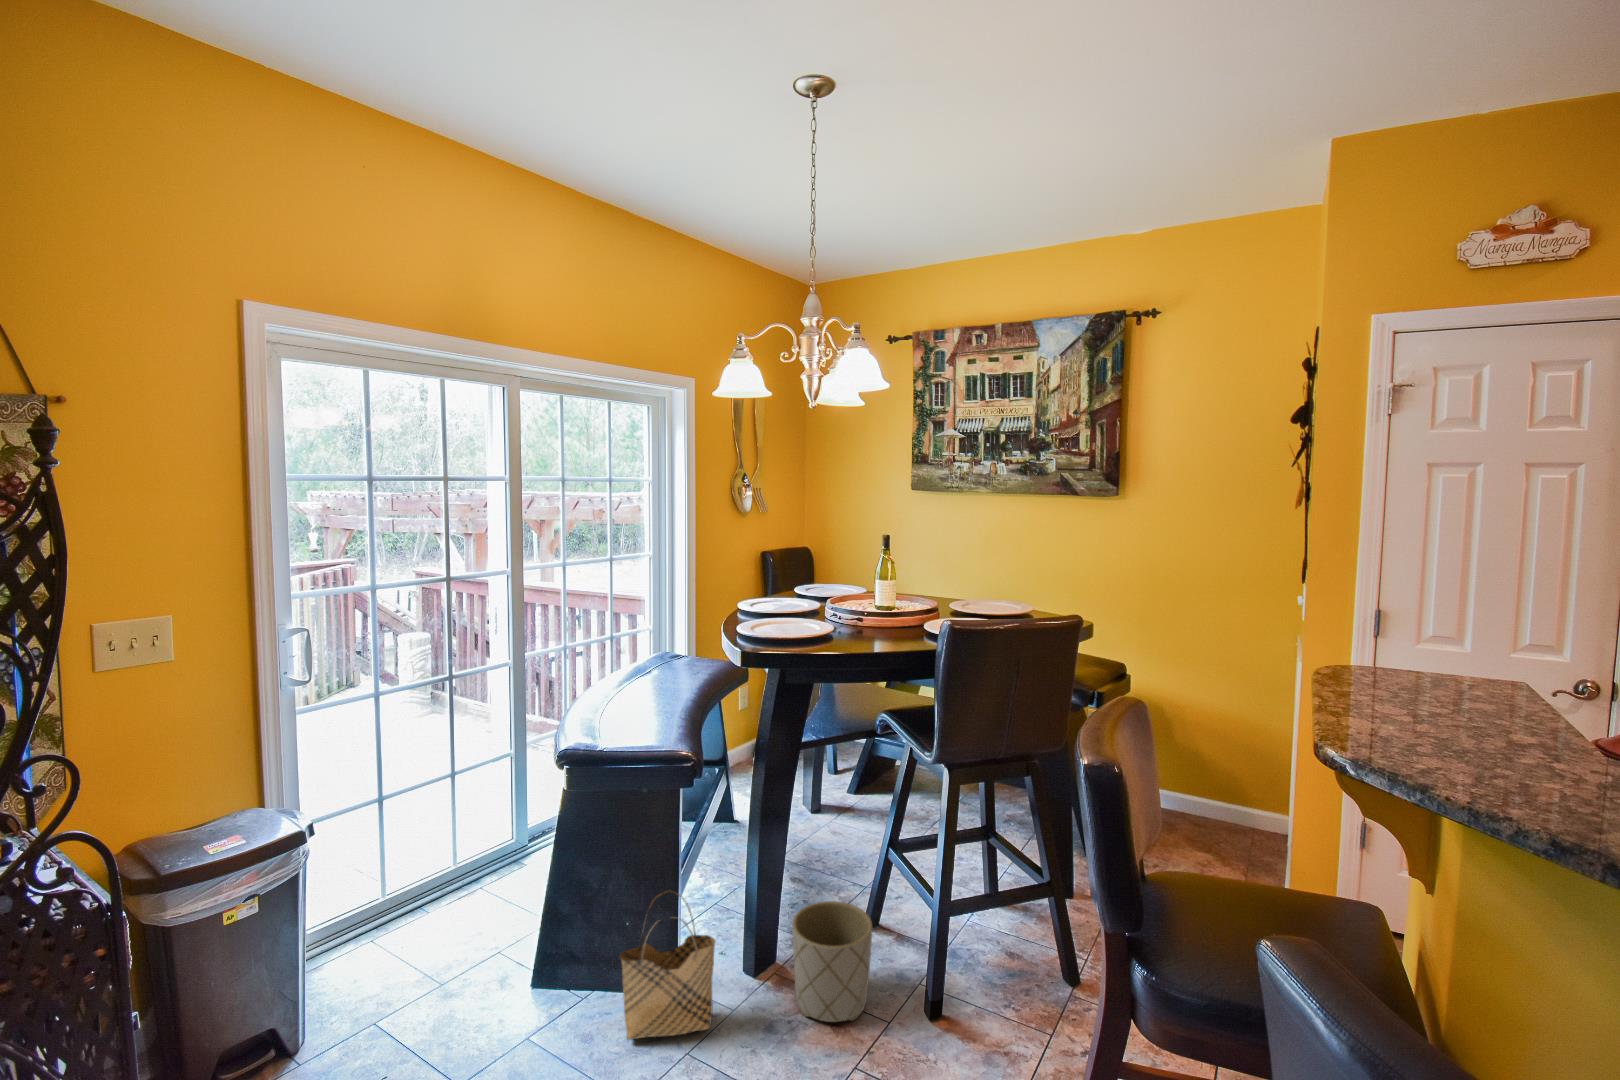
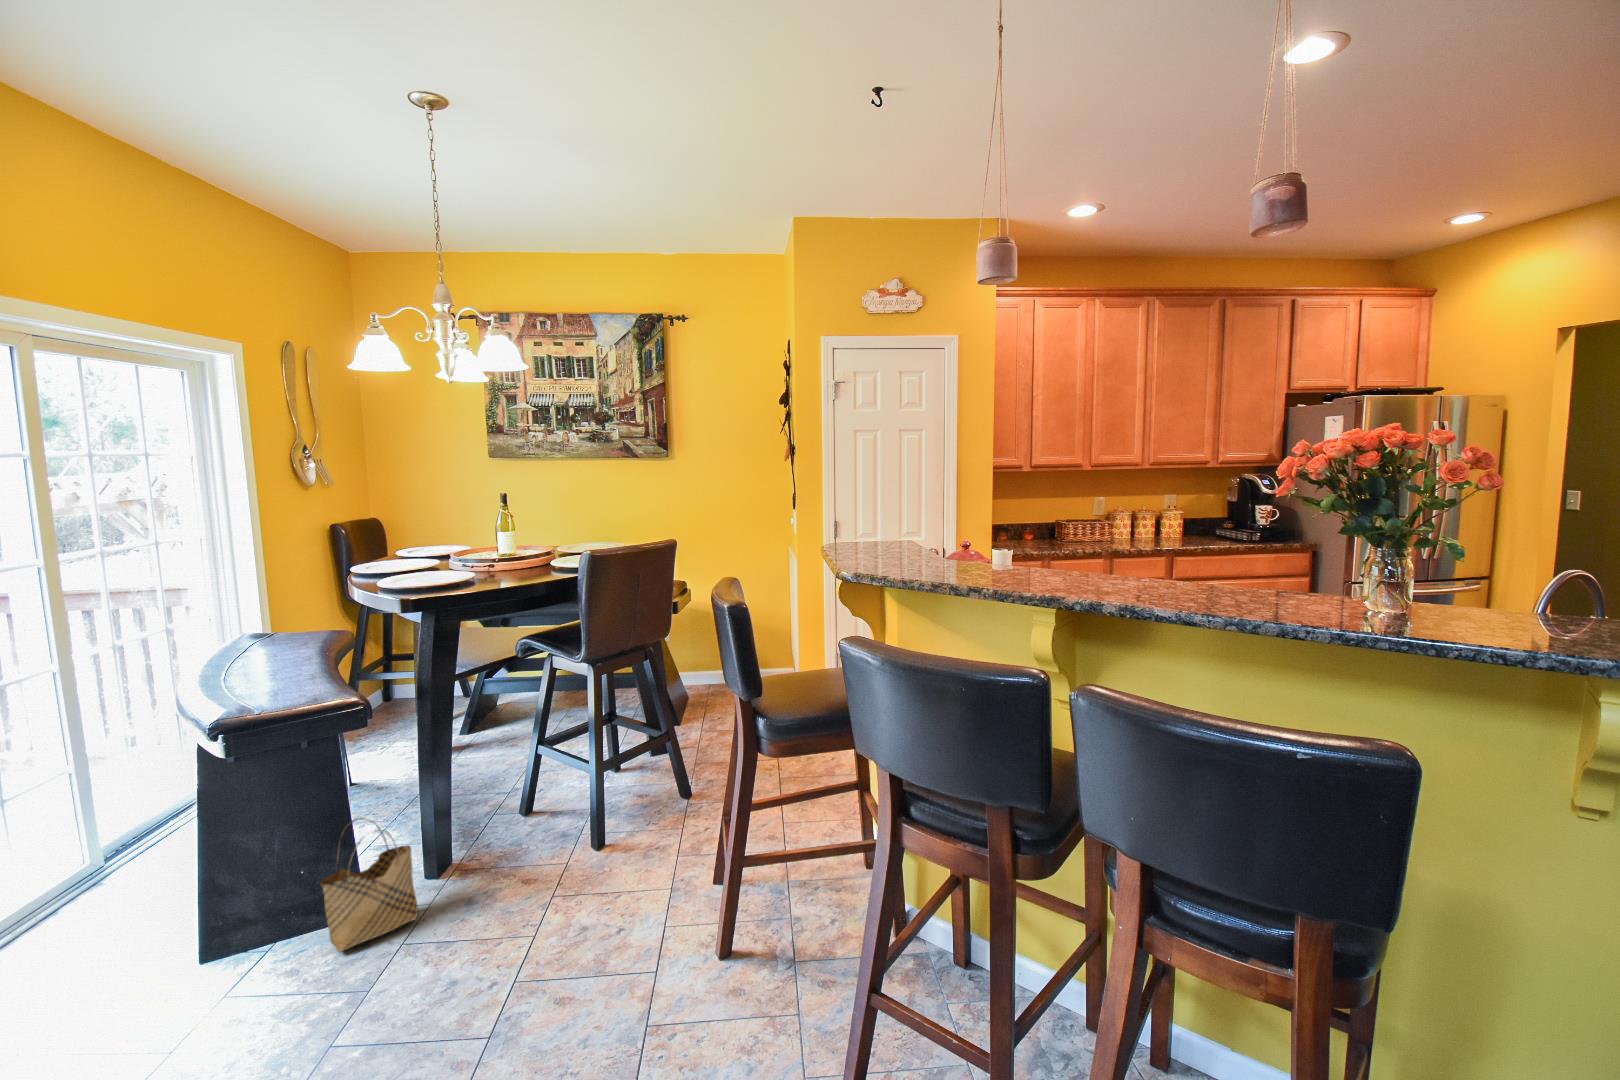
planter: present [792,901,873,1022] -> none [476,791,546,884]

